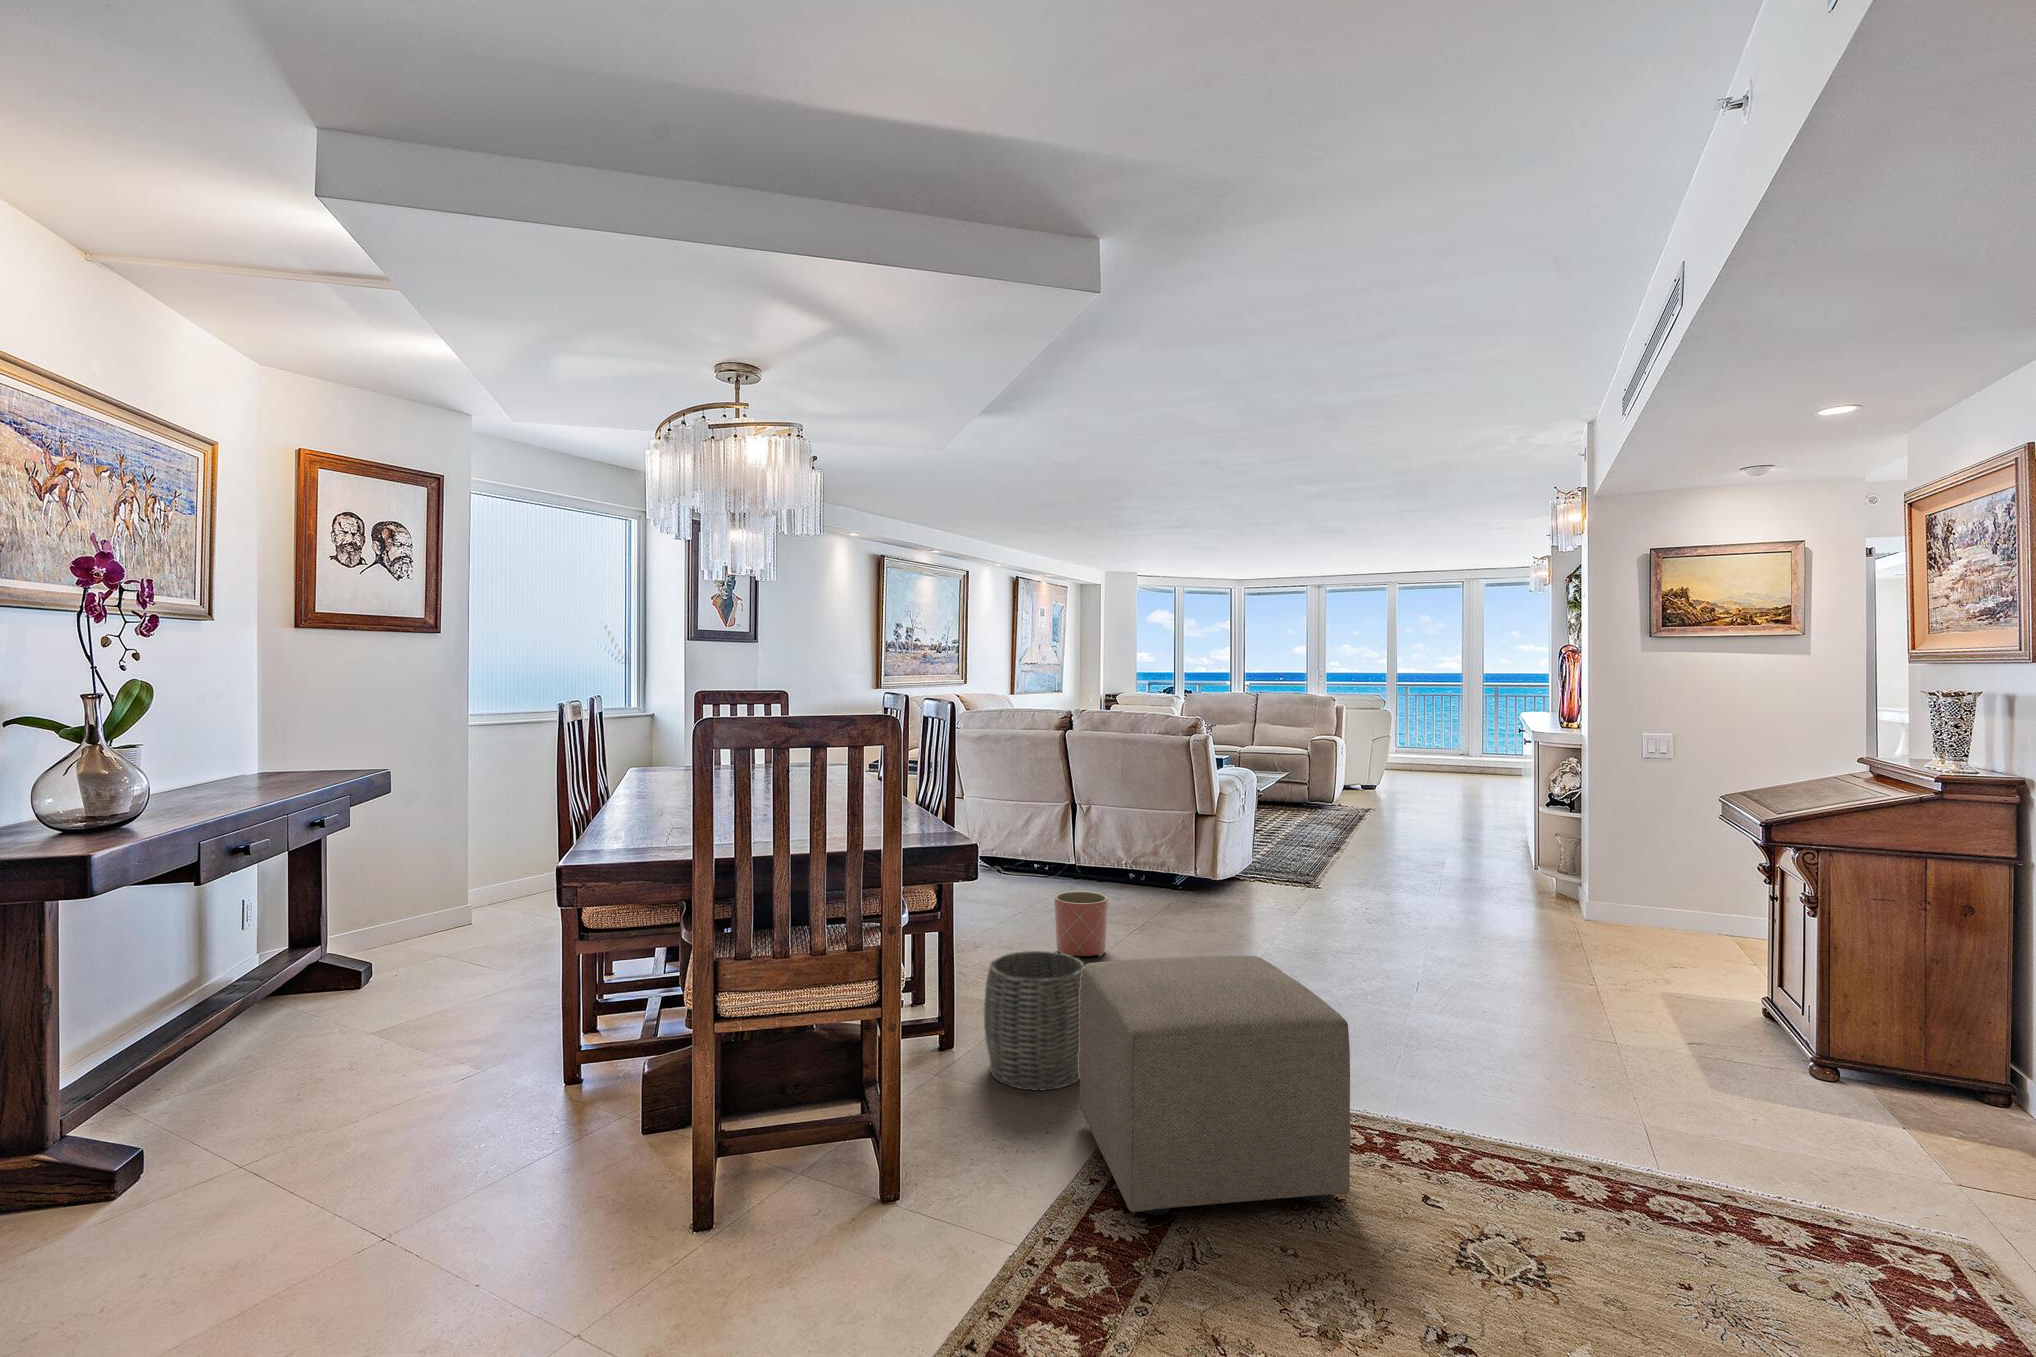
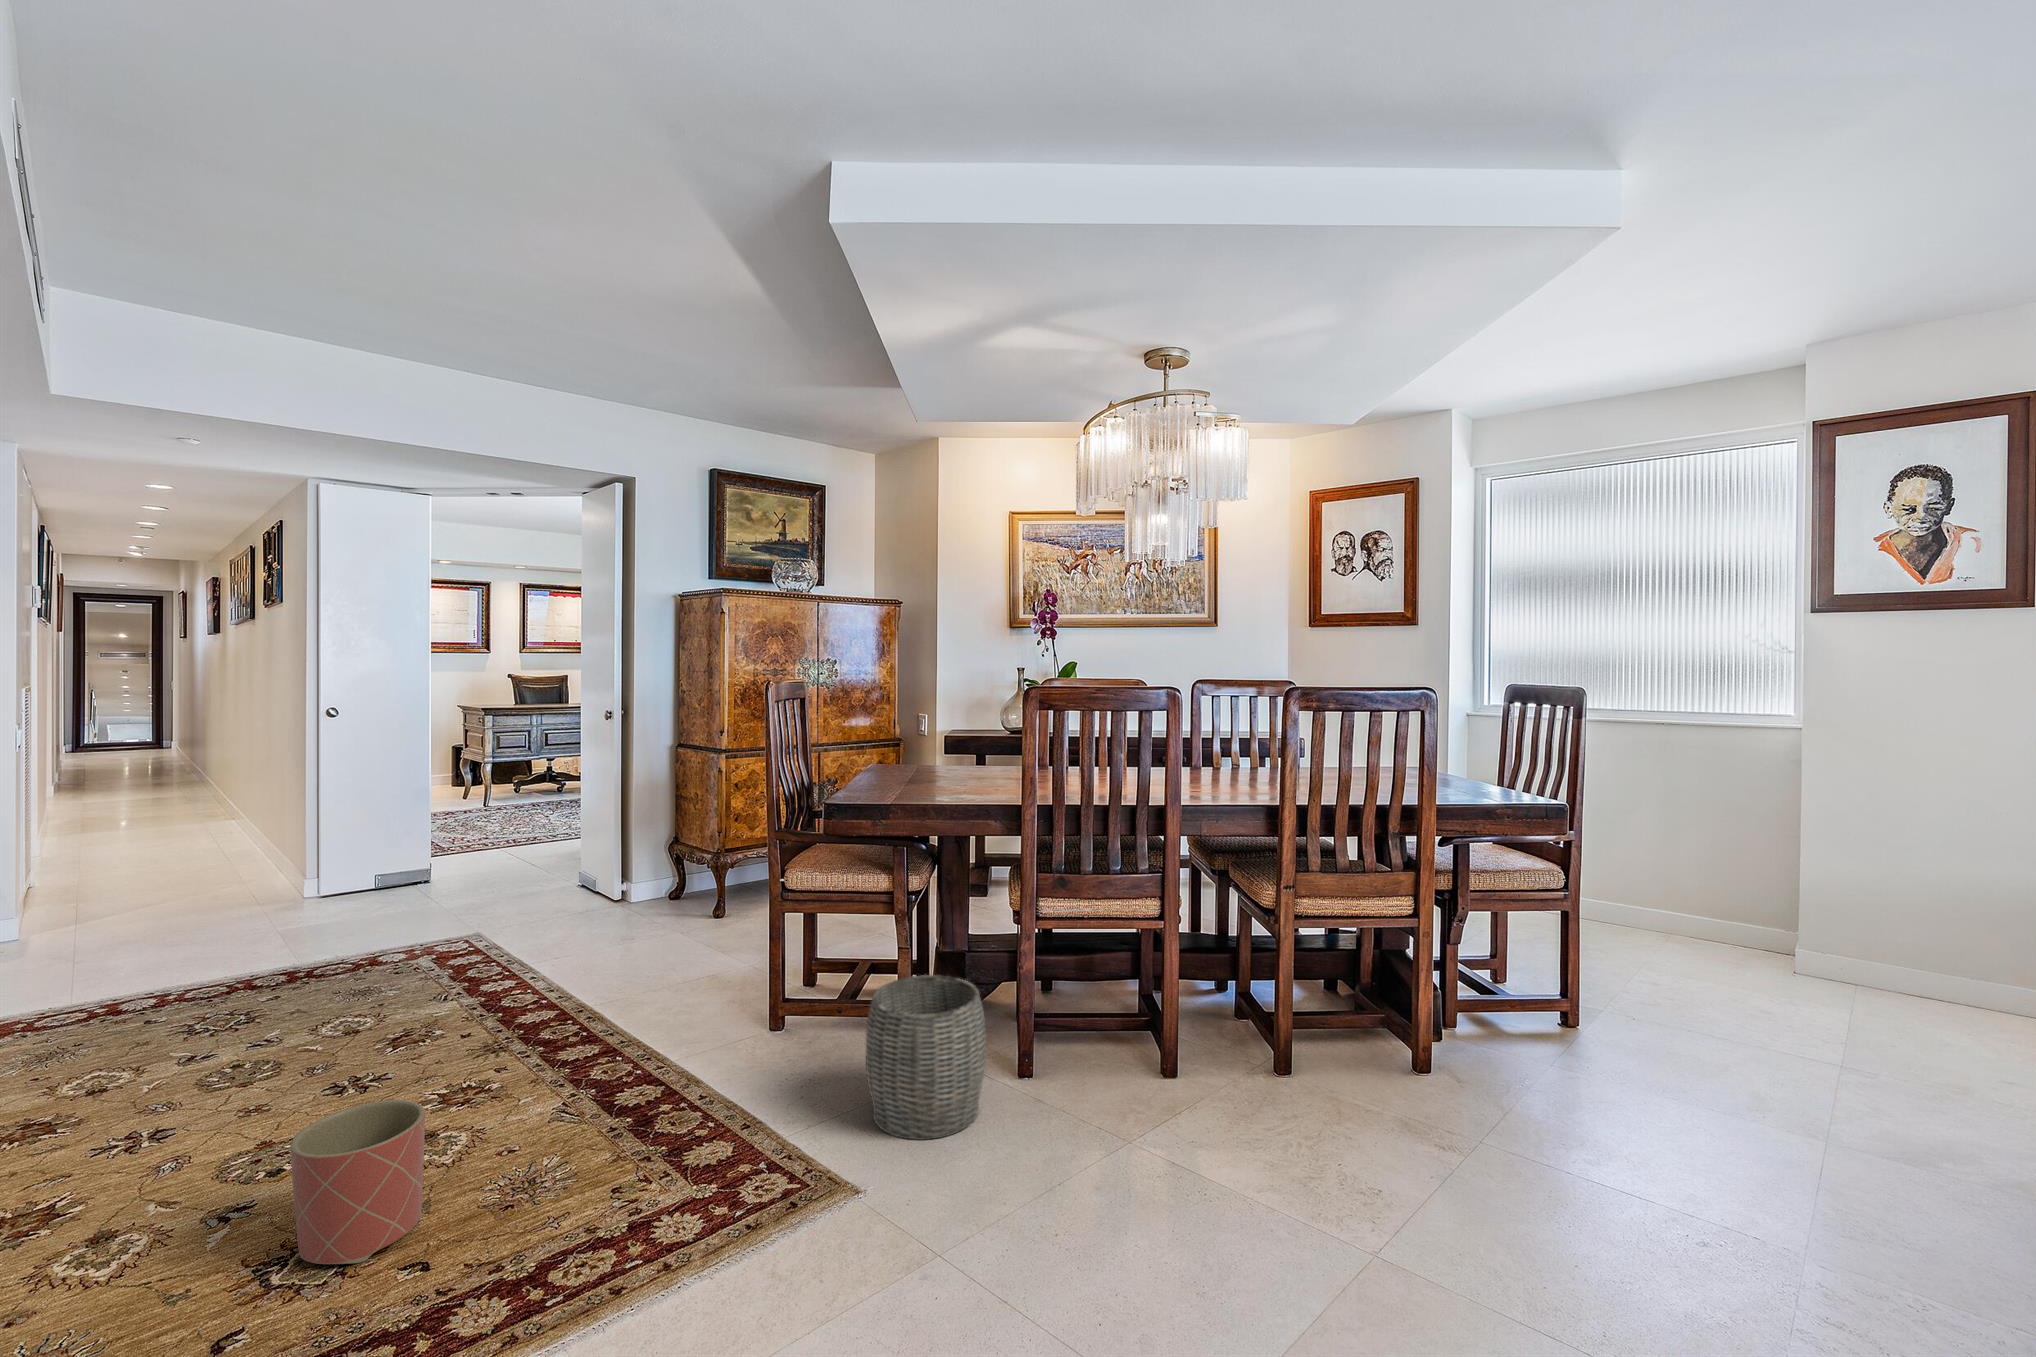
planter: present [1055,891,1108,956] -> present [290,1100,425,1264]
ottoman: present [1079,955,1350,1215] -> none [491,947,797,1218]

